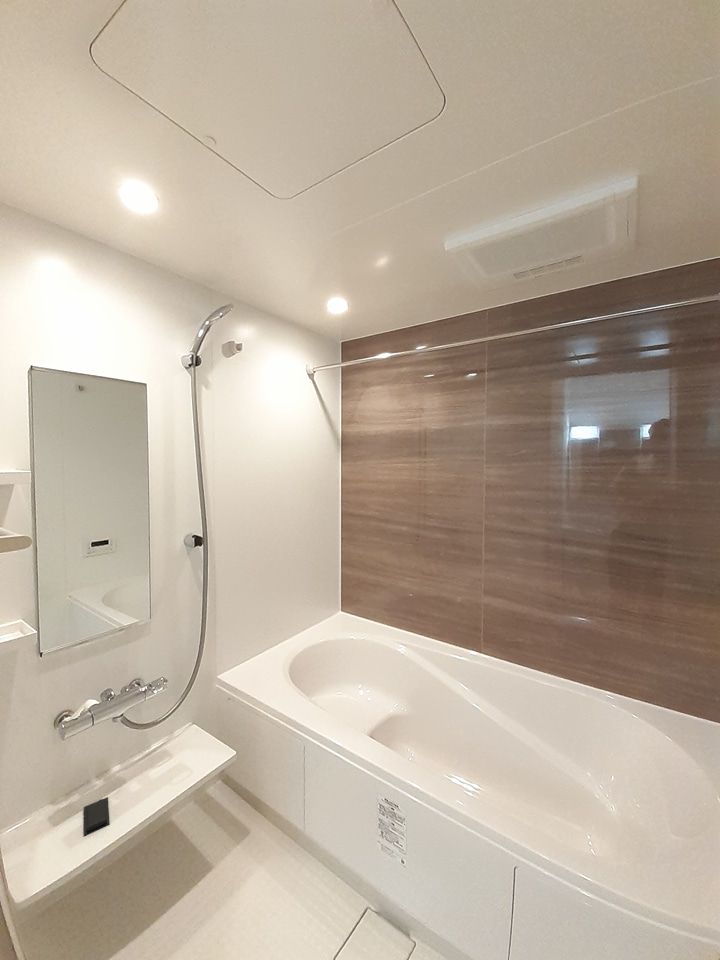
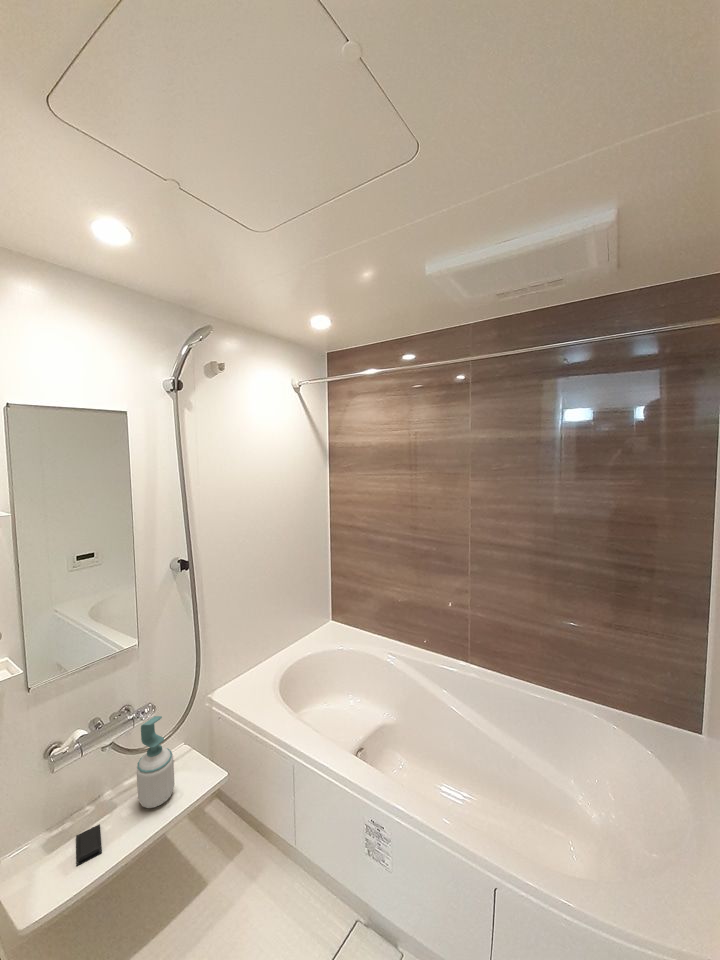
soap bottle: none [146,690,184,783] -> present [137,716,175,808]

